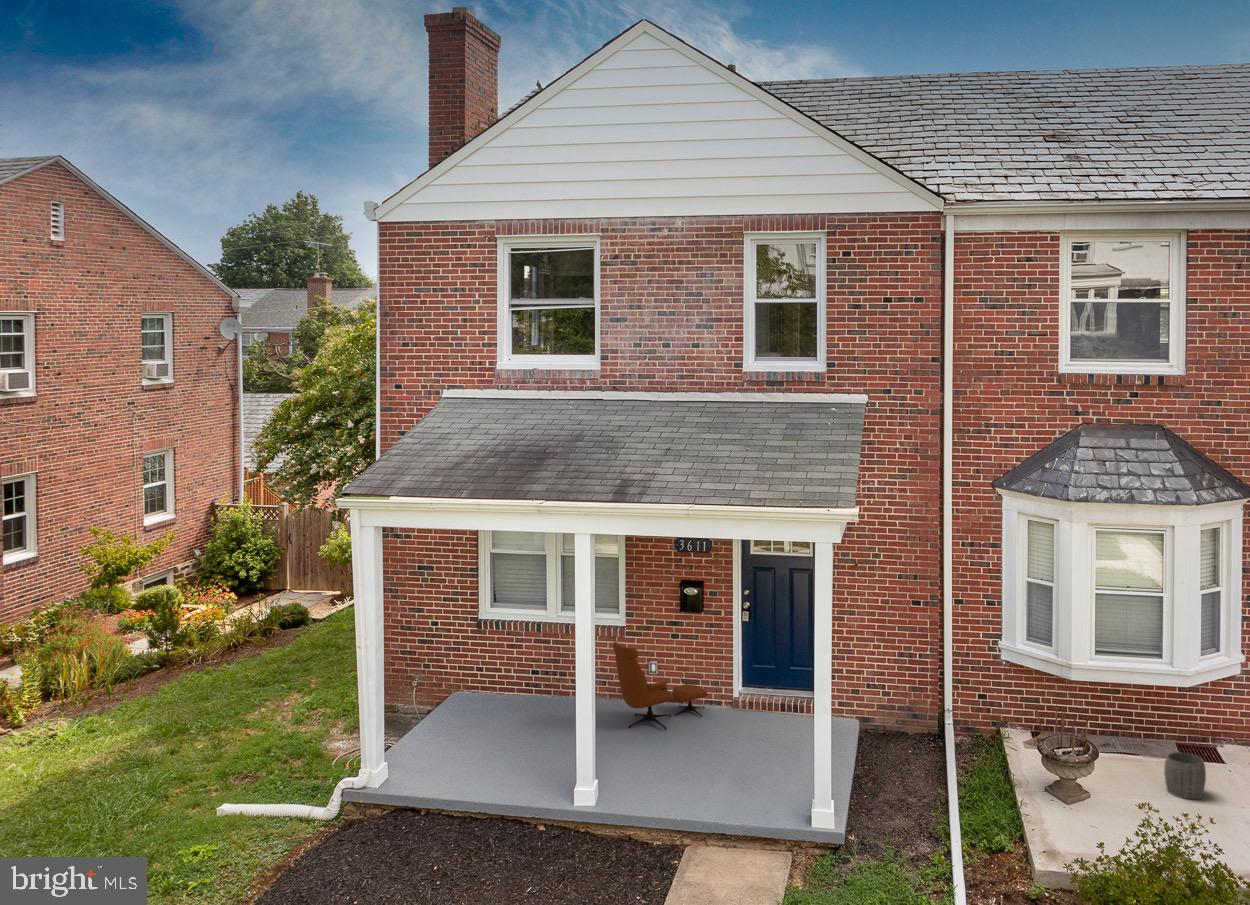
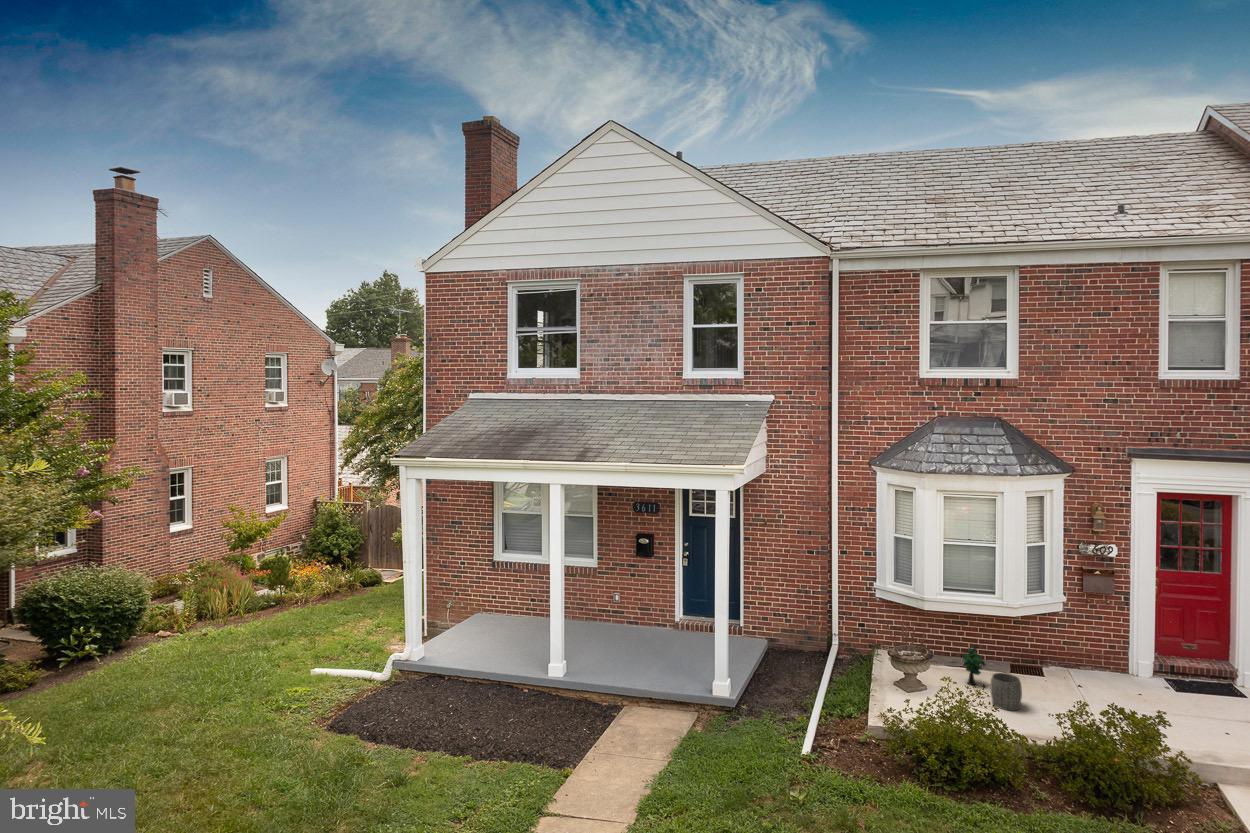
lounge chair: present [613,642,708,730] -> none [583,579,656,645]
decorative plant: none [1117,718,1153,770] -> present [962,645,985,685]

